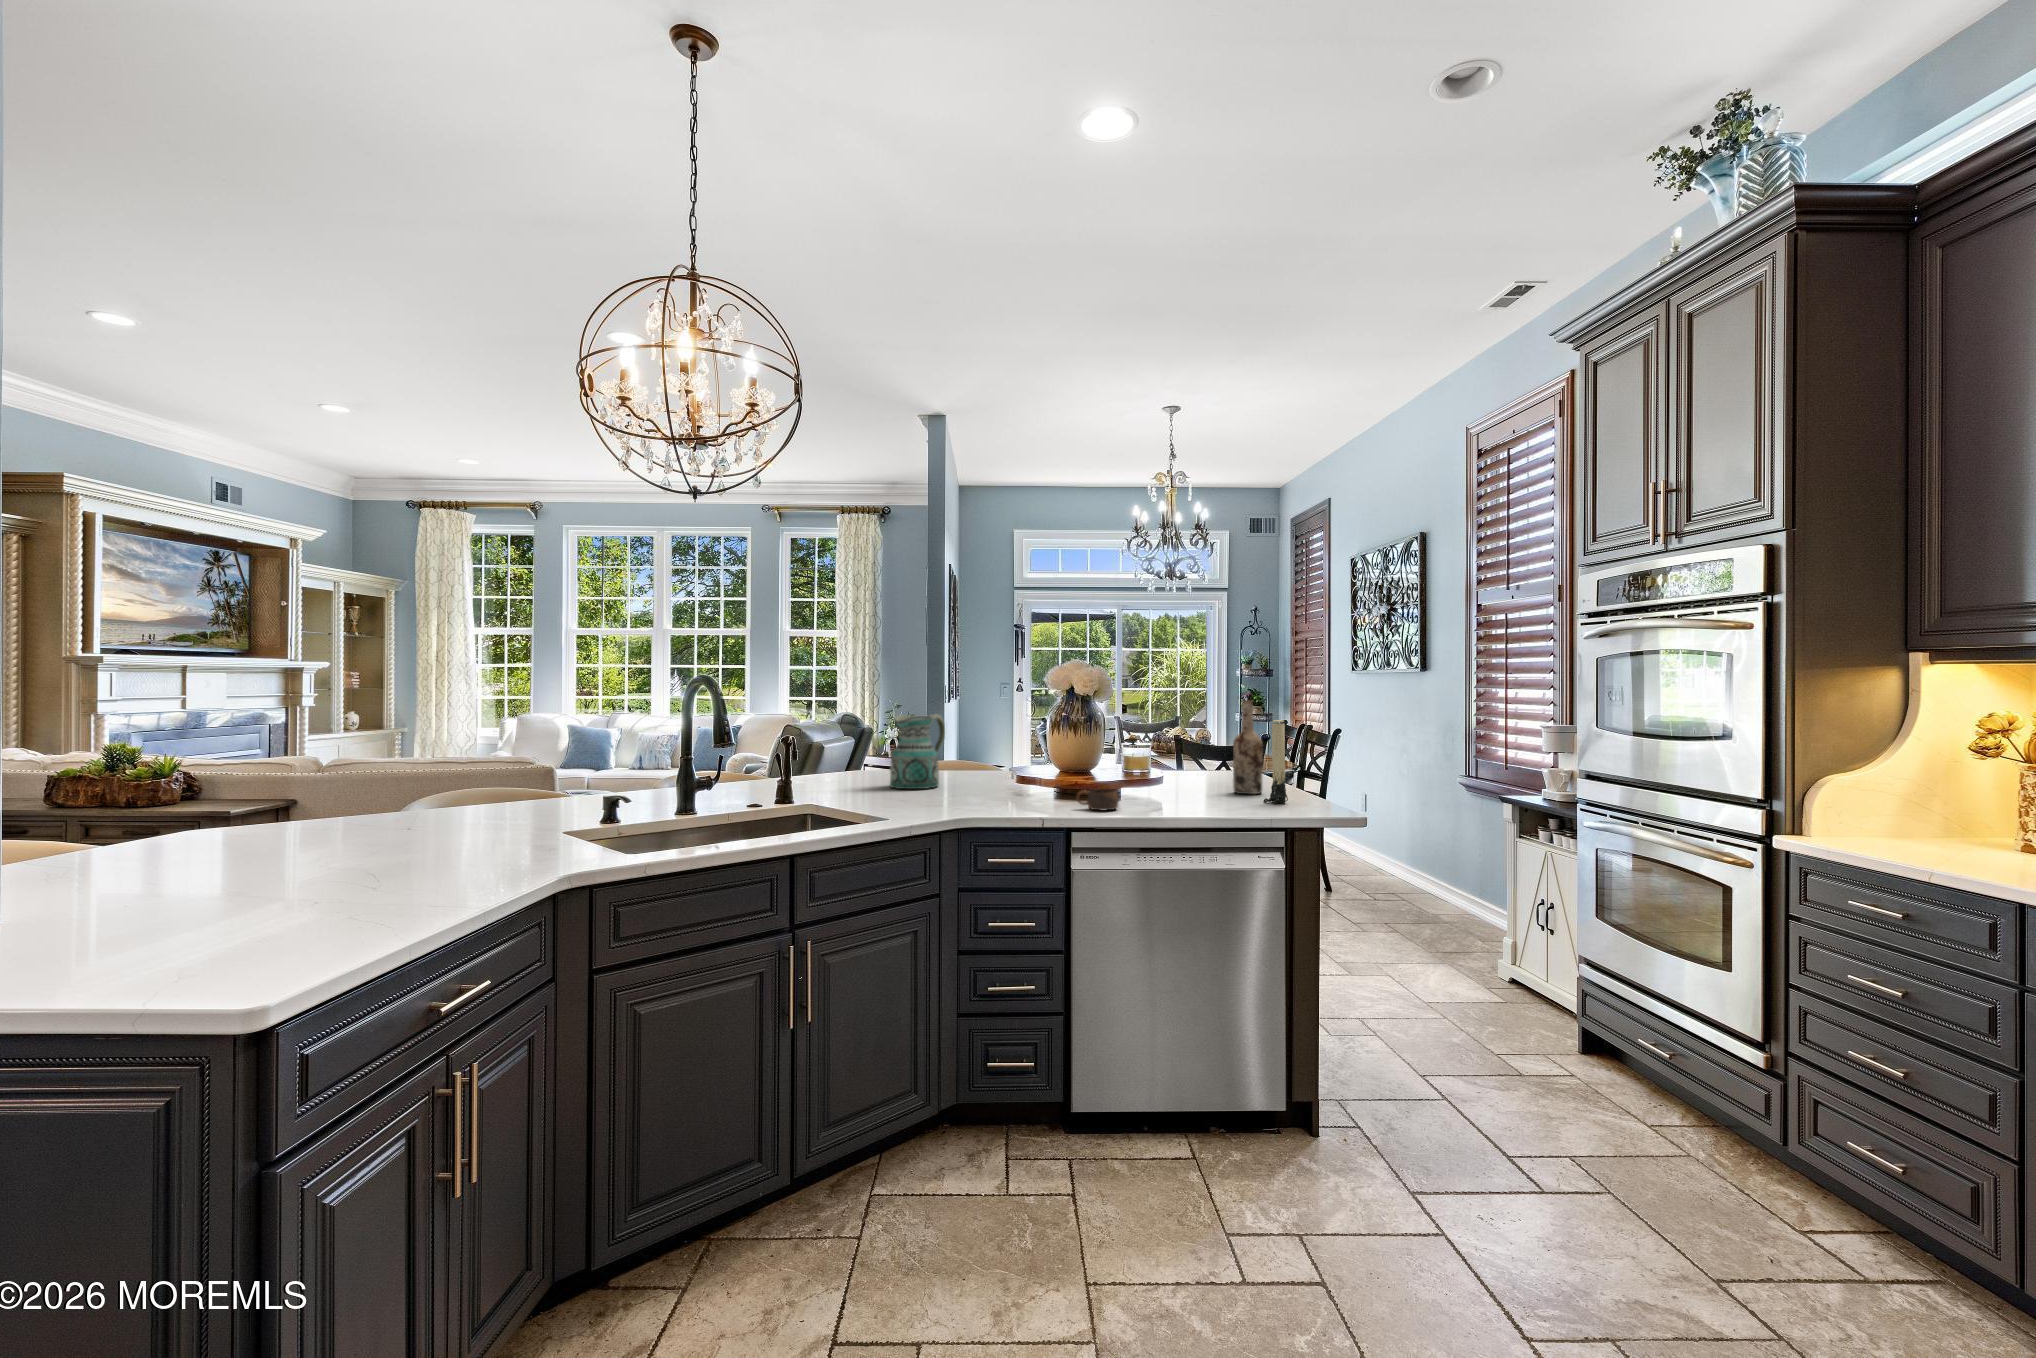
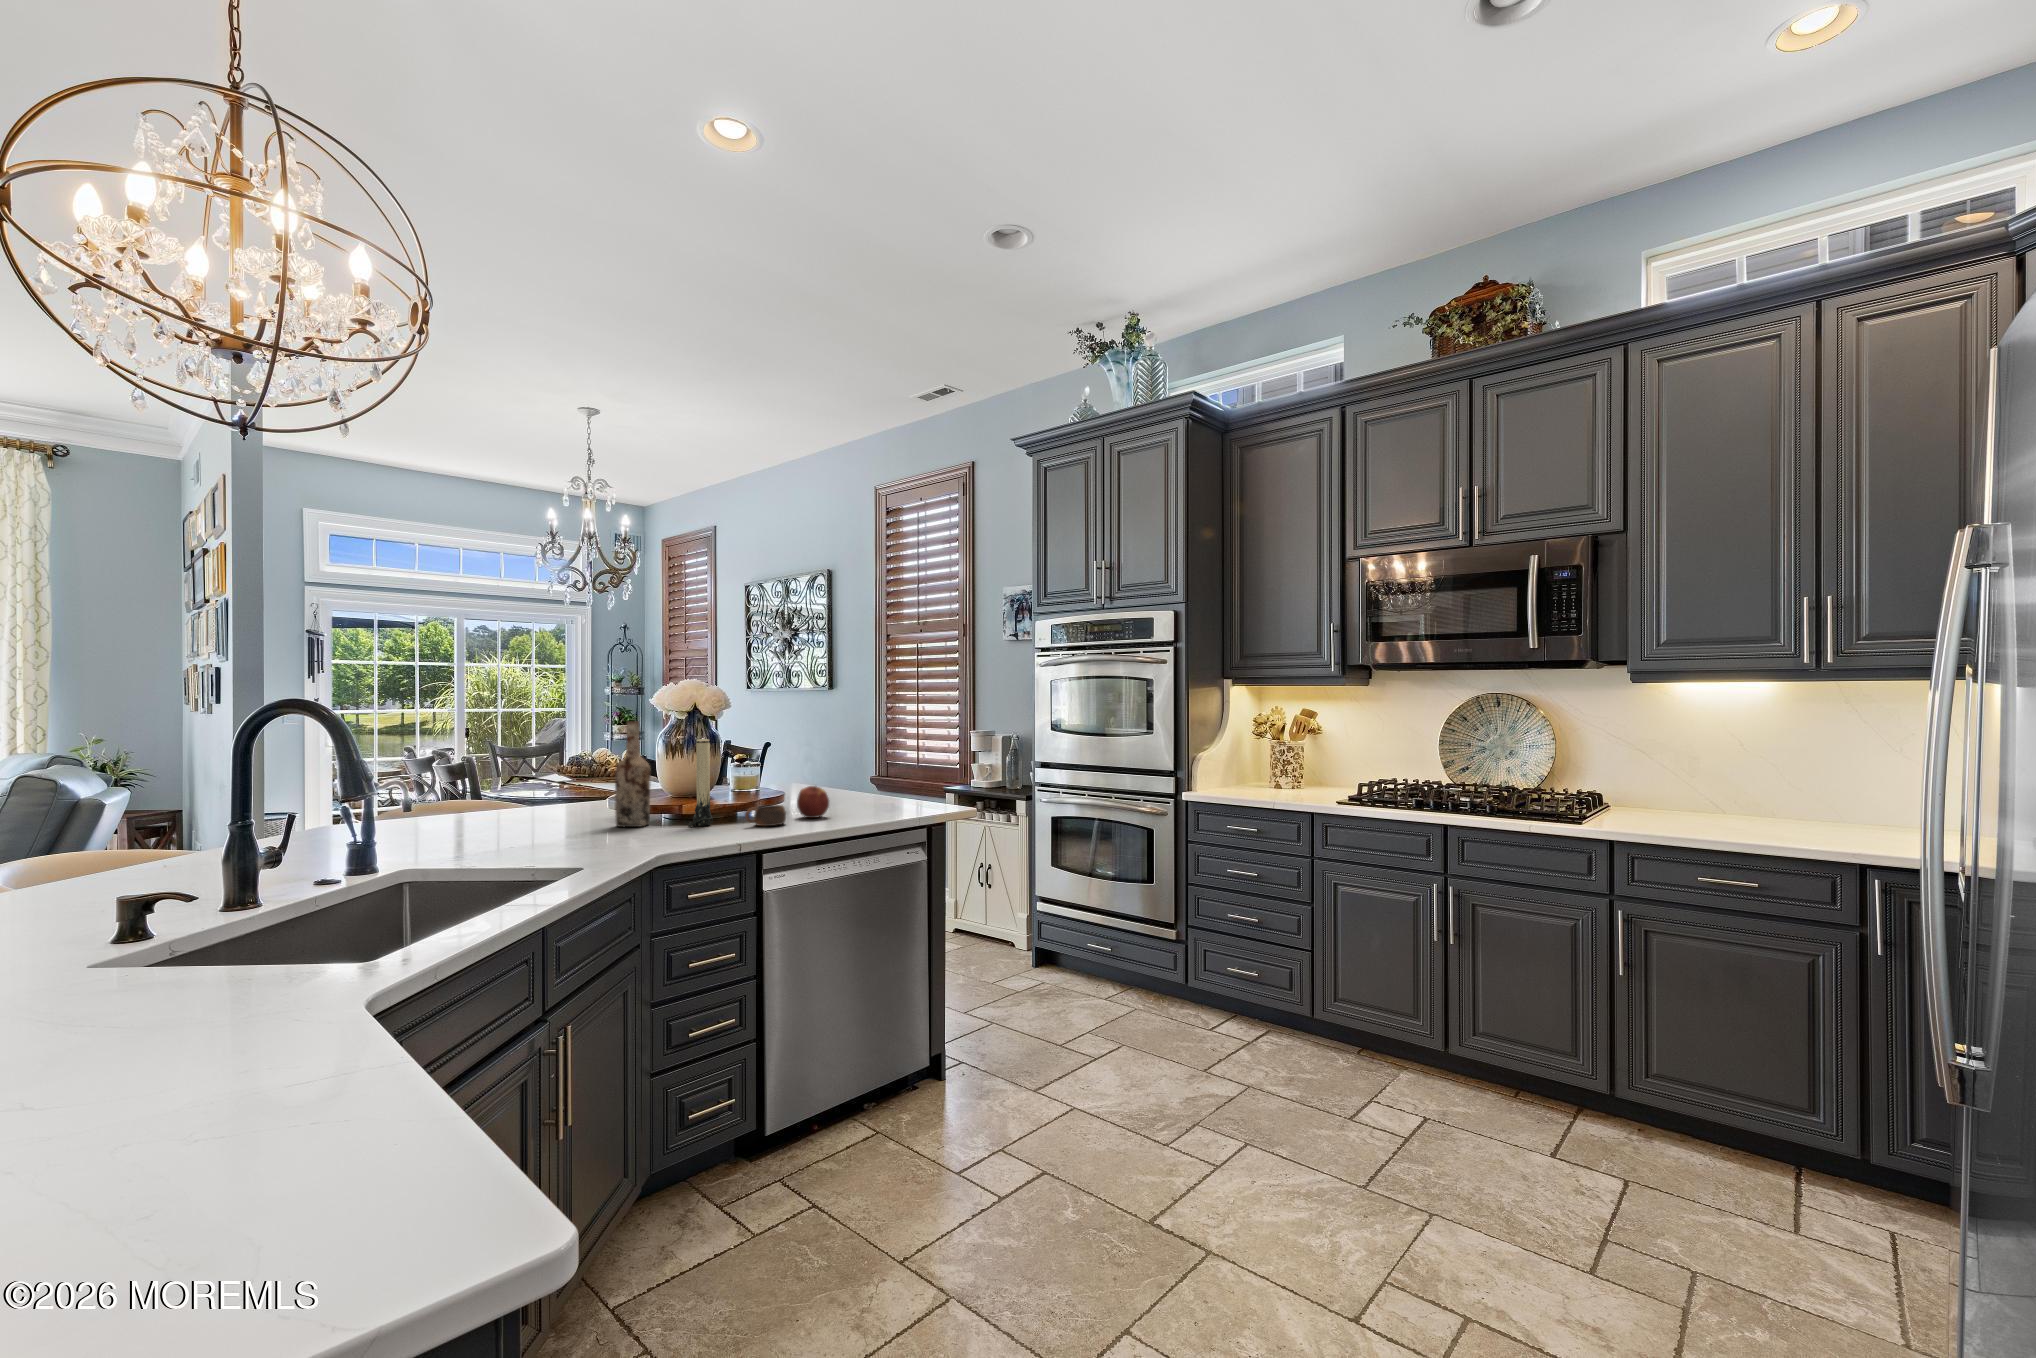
wine bottle: present [1233,700,1263,794] -> present [615,721,651,827]
ceramic pitcher: present [890,714,945,789] -> none [445,739,515,833]
candle: present [1263,720,1288,803] -> present [688,739,713,827]
apple: none [1142,774,1176,808] -> present [797,786,829,818]

